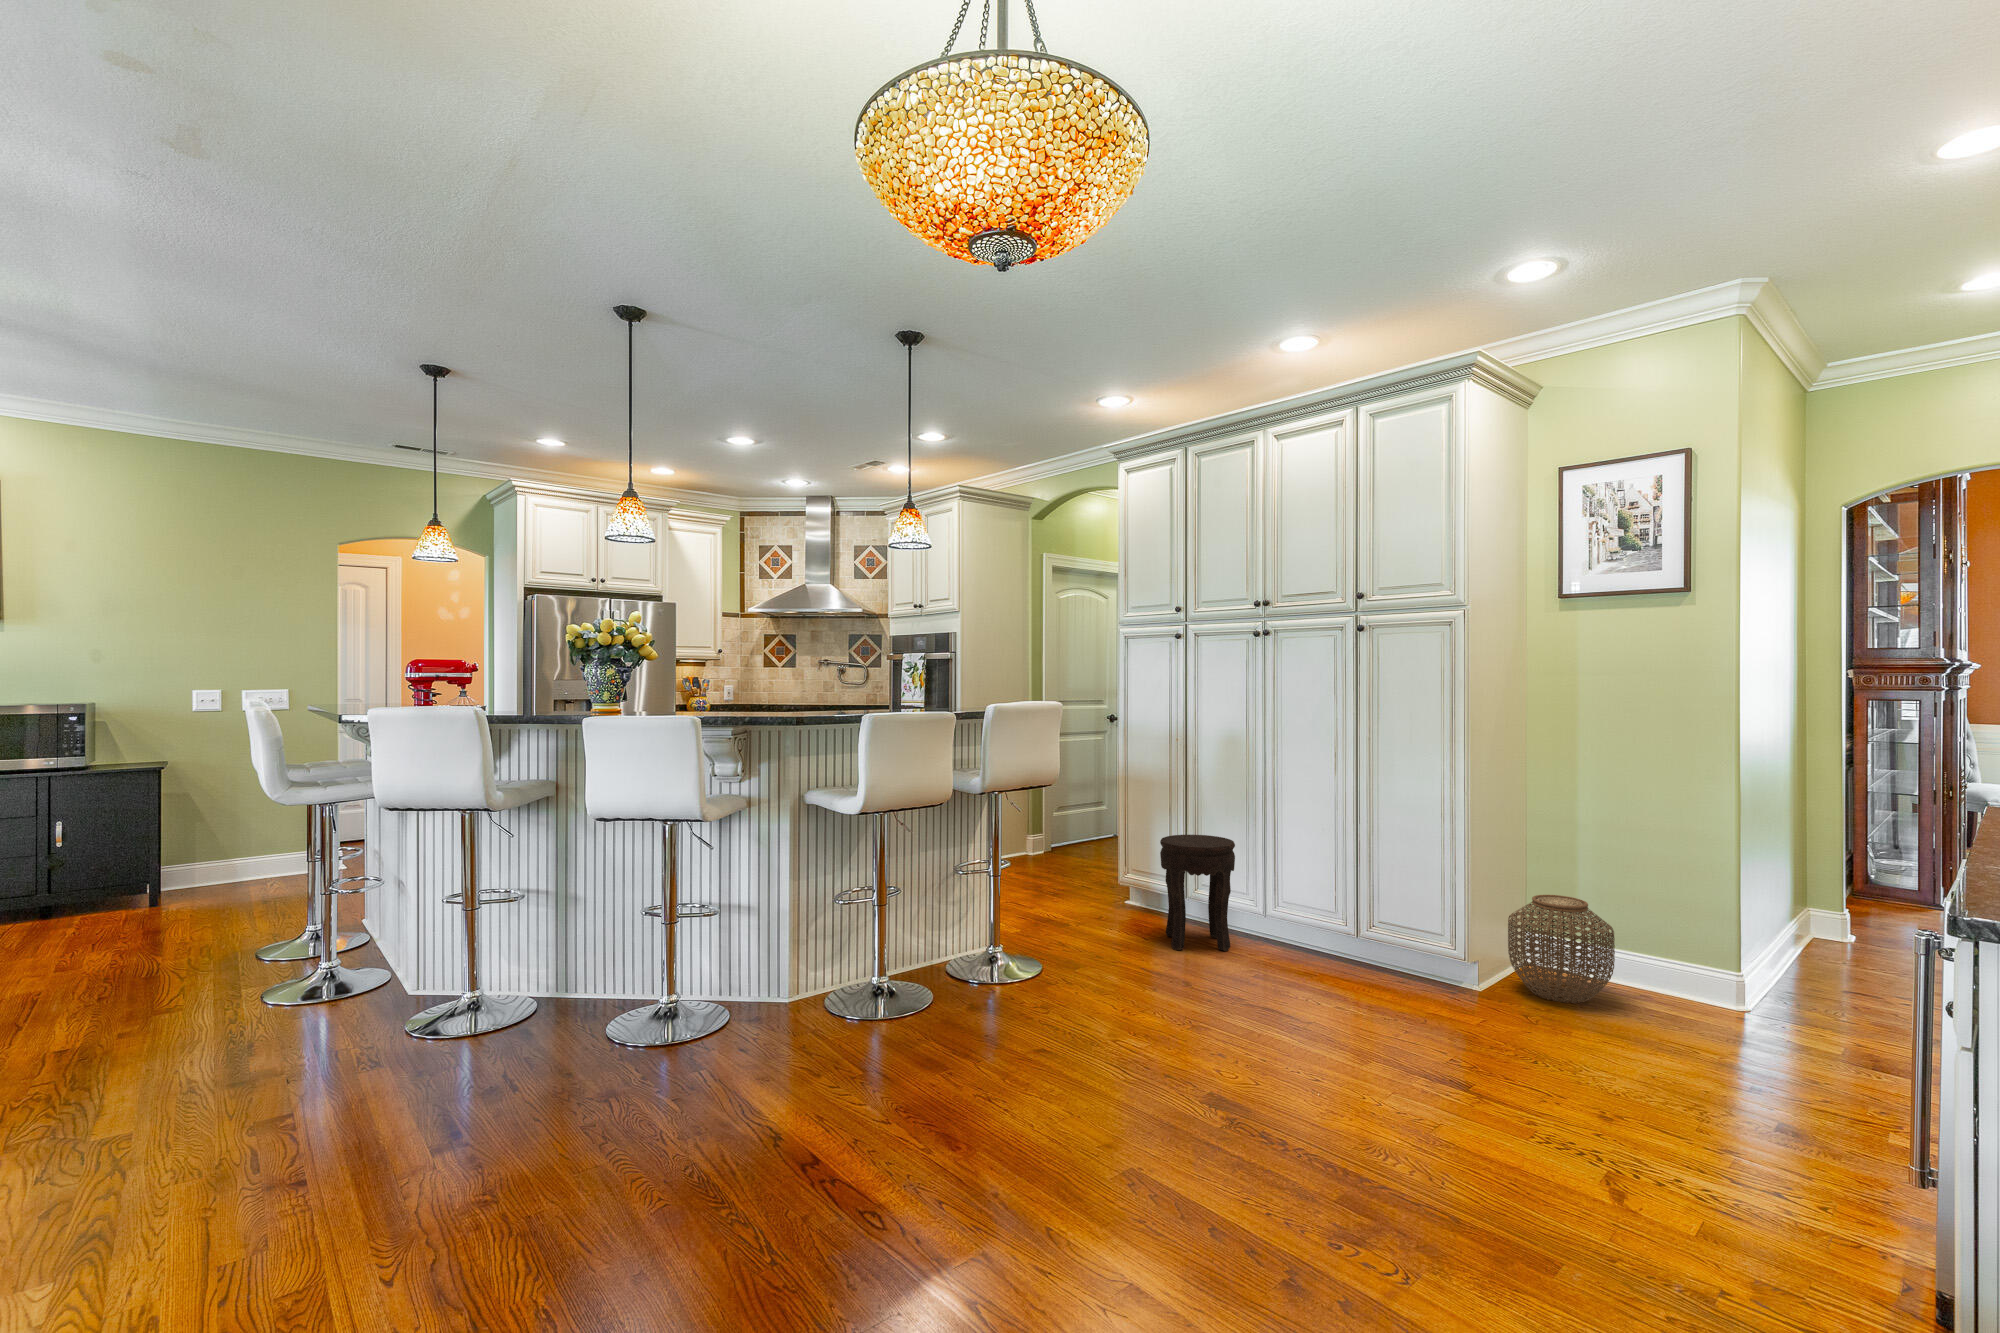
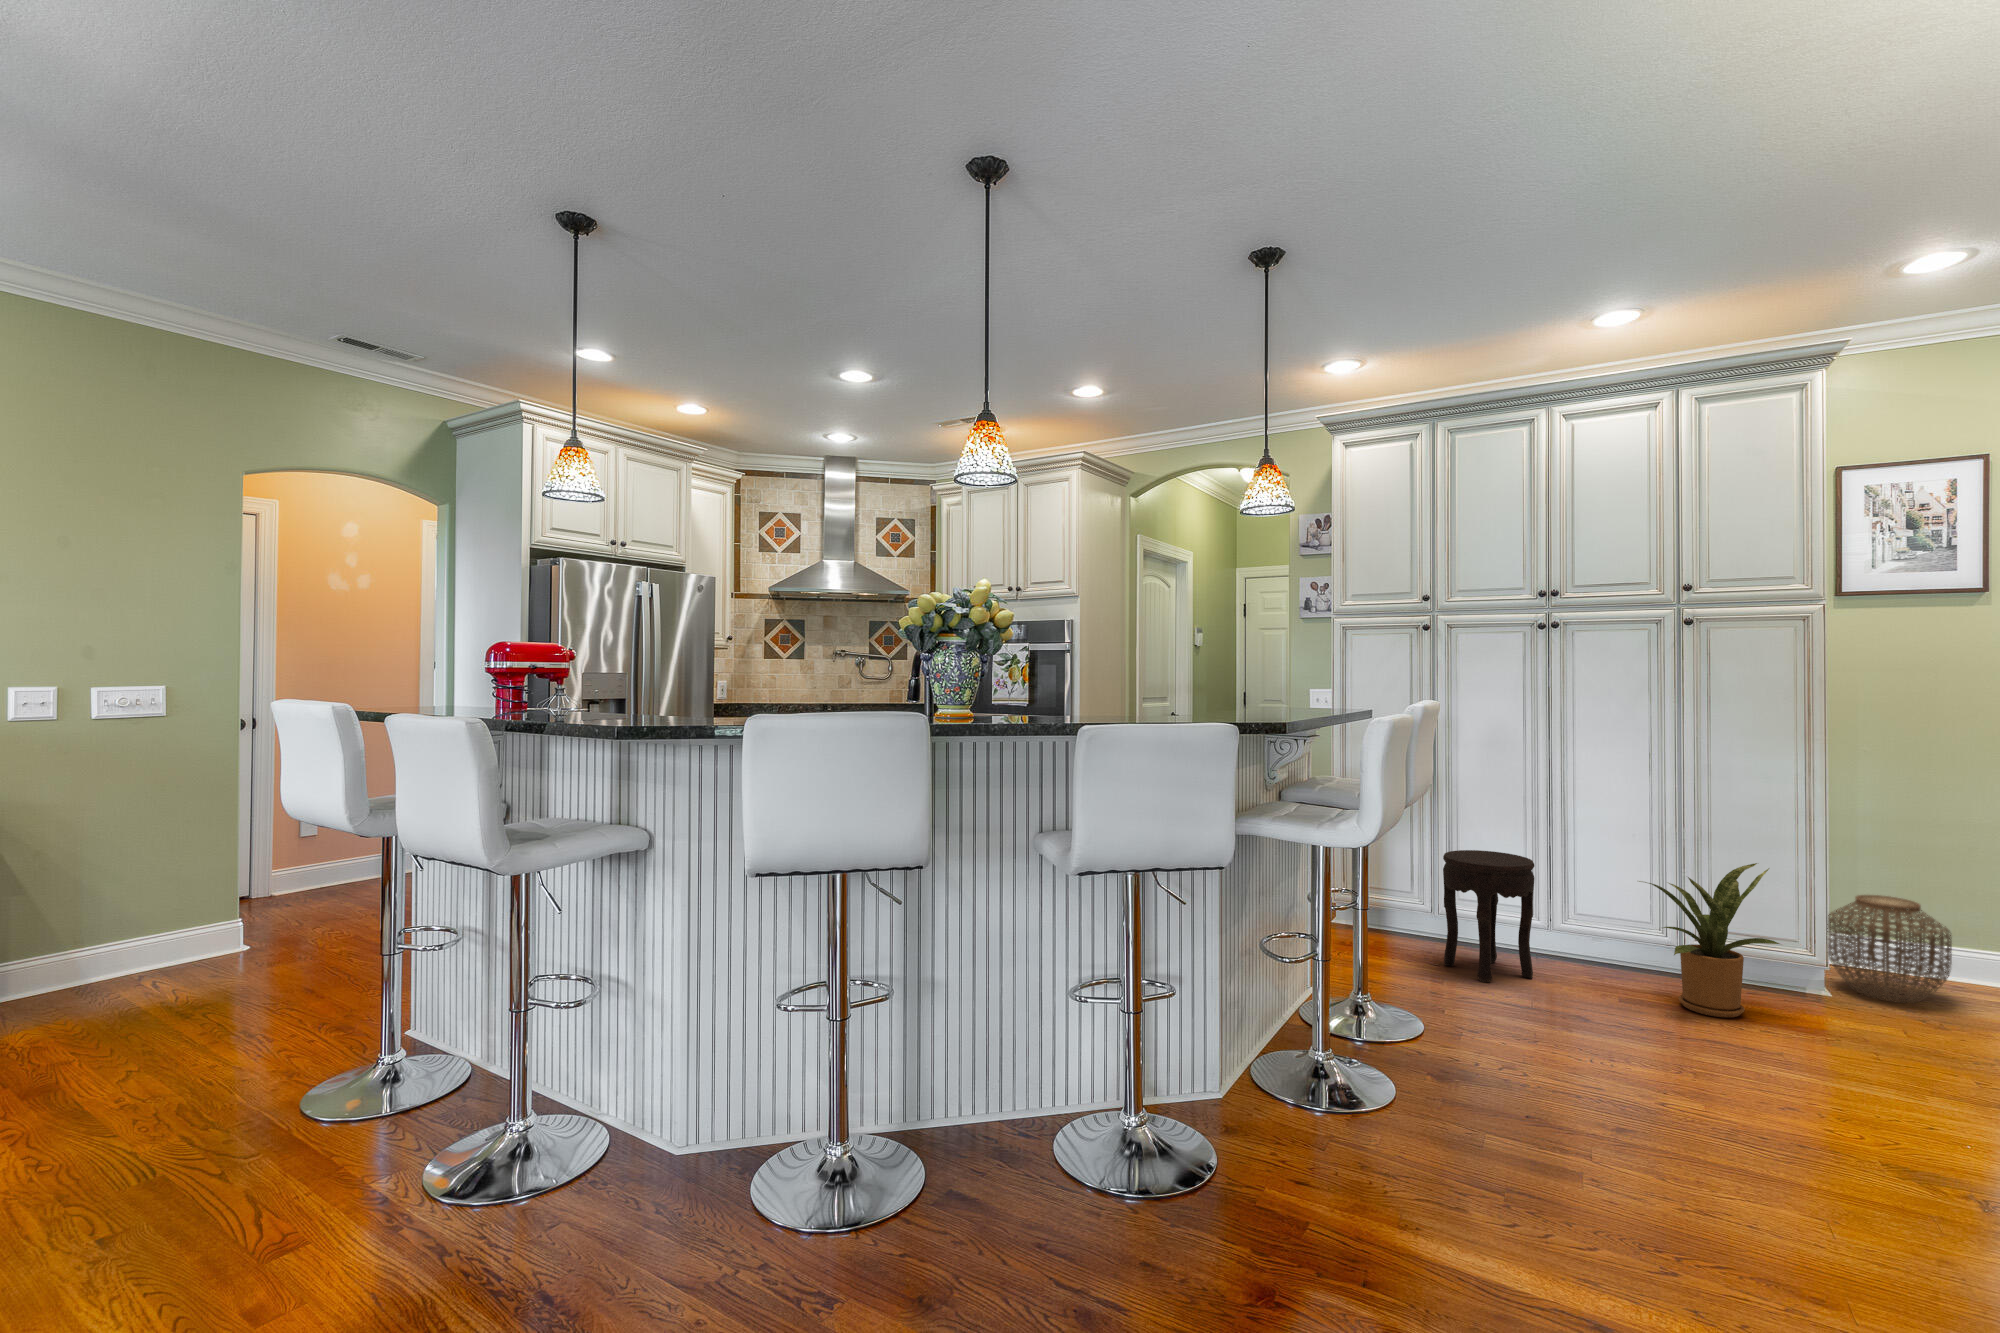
house plant: none [1271,853,1410,994] -> present [1639,863,1780,1018]

